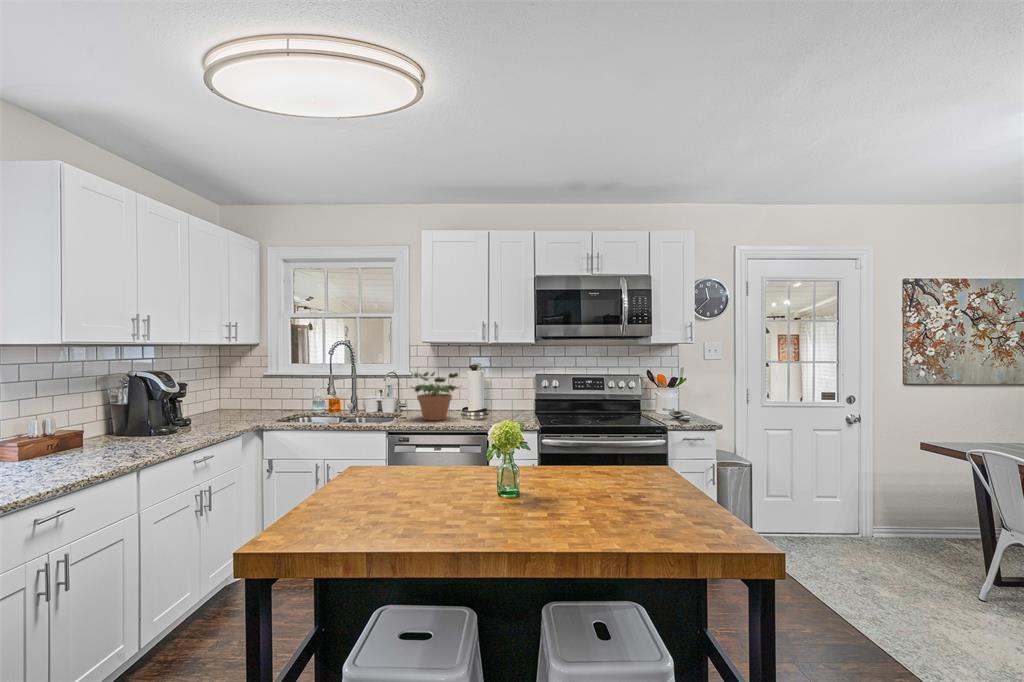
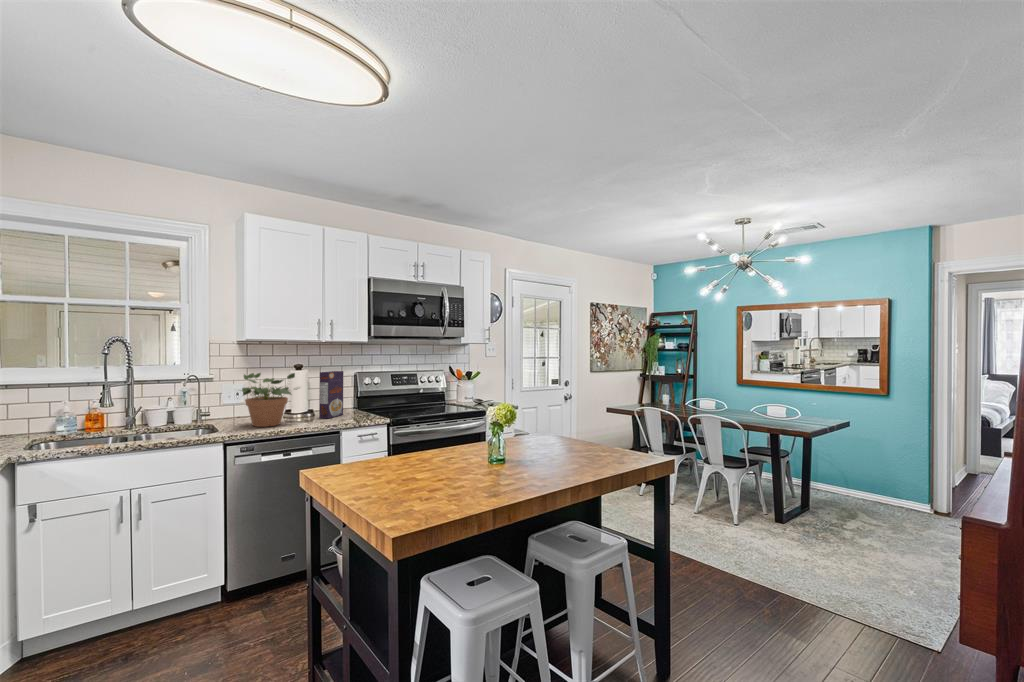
cereal box: none [484,372,510,418] -> present [319,371,343,418]

